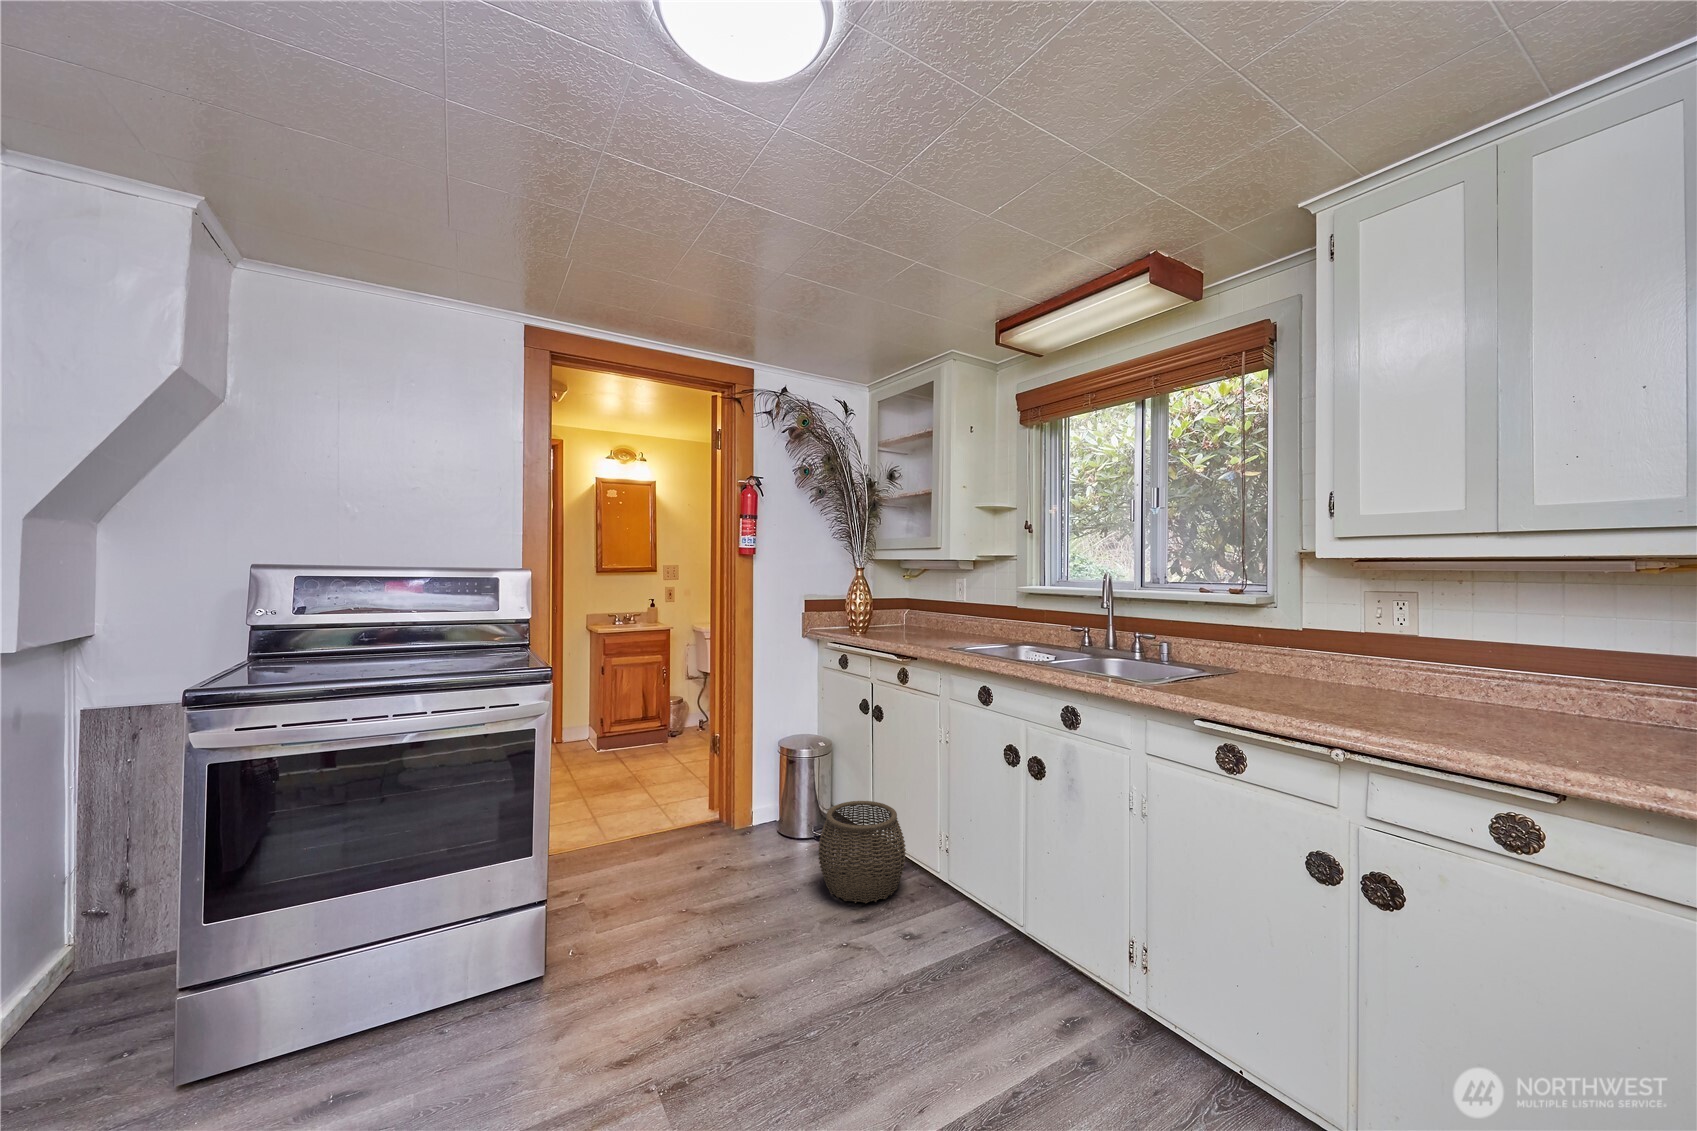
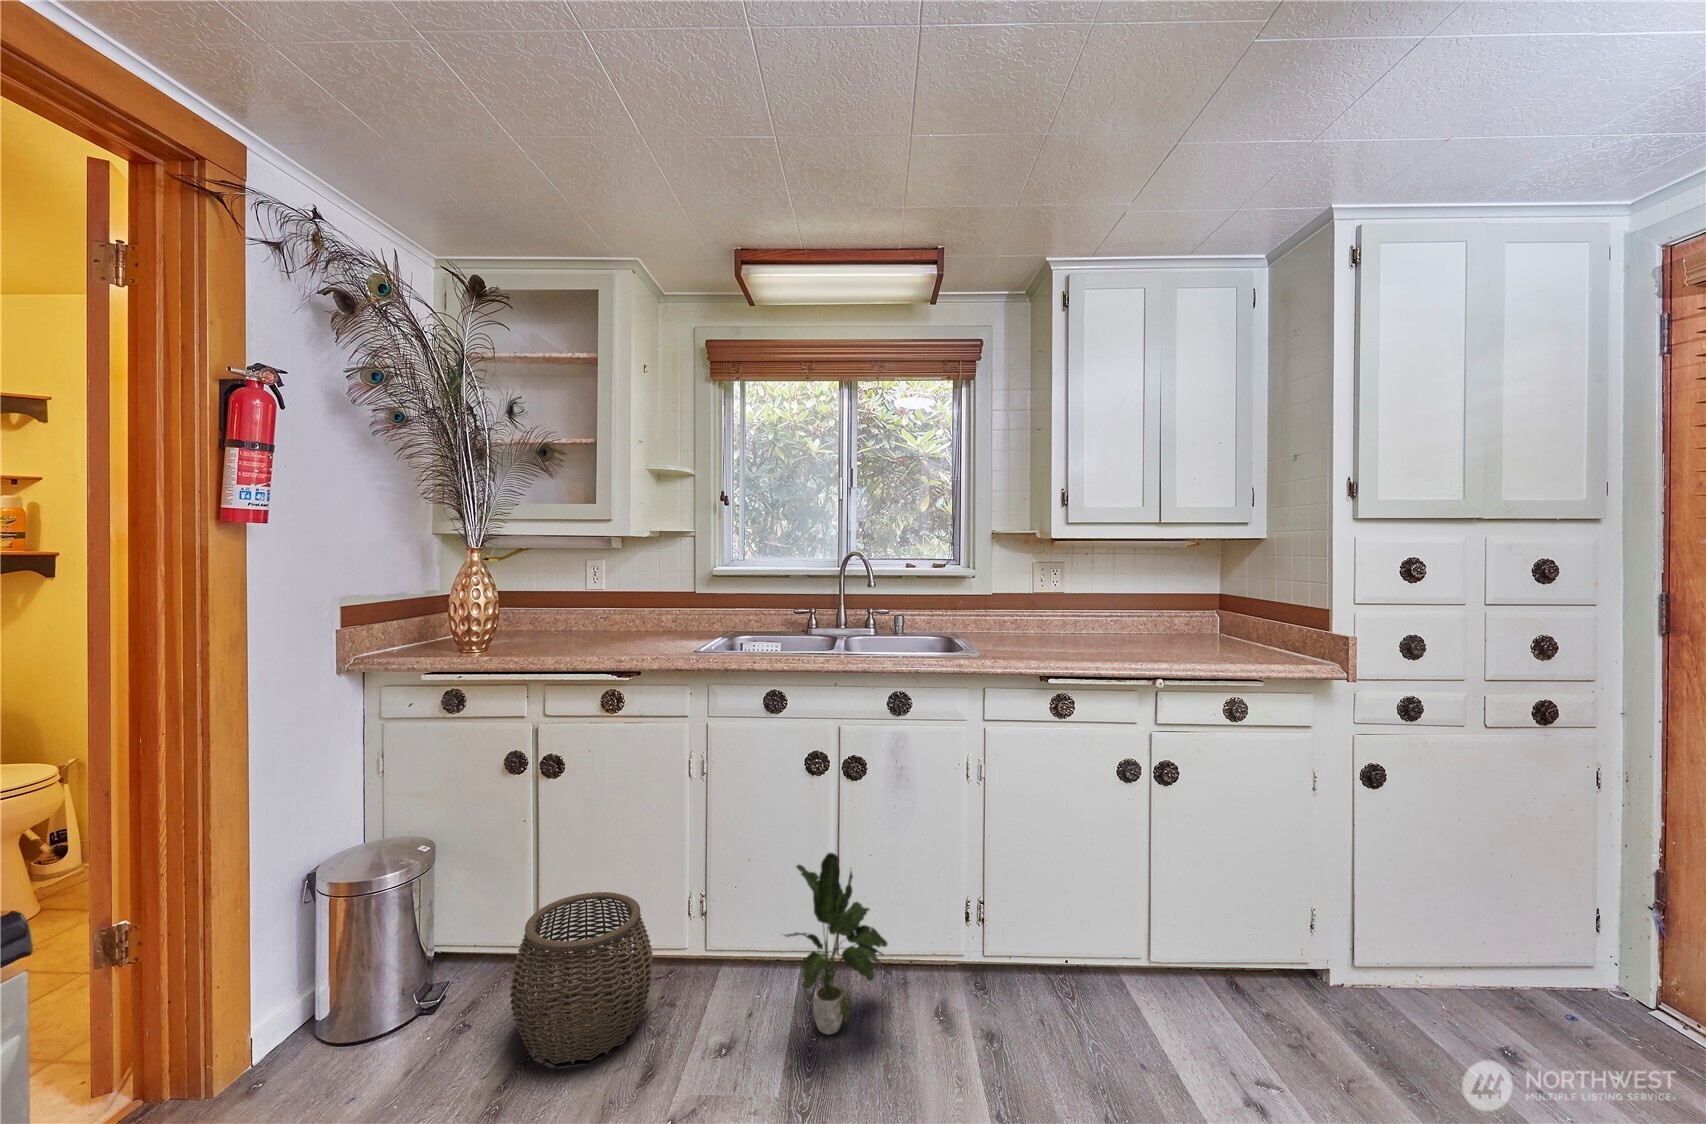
potted plant: none [928,827,1039,973] -> present [785,853,893,1034]

